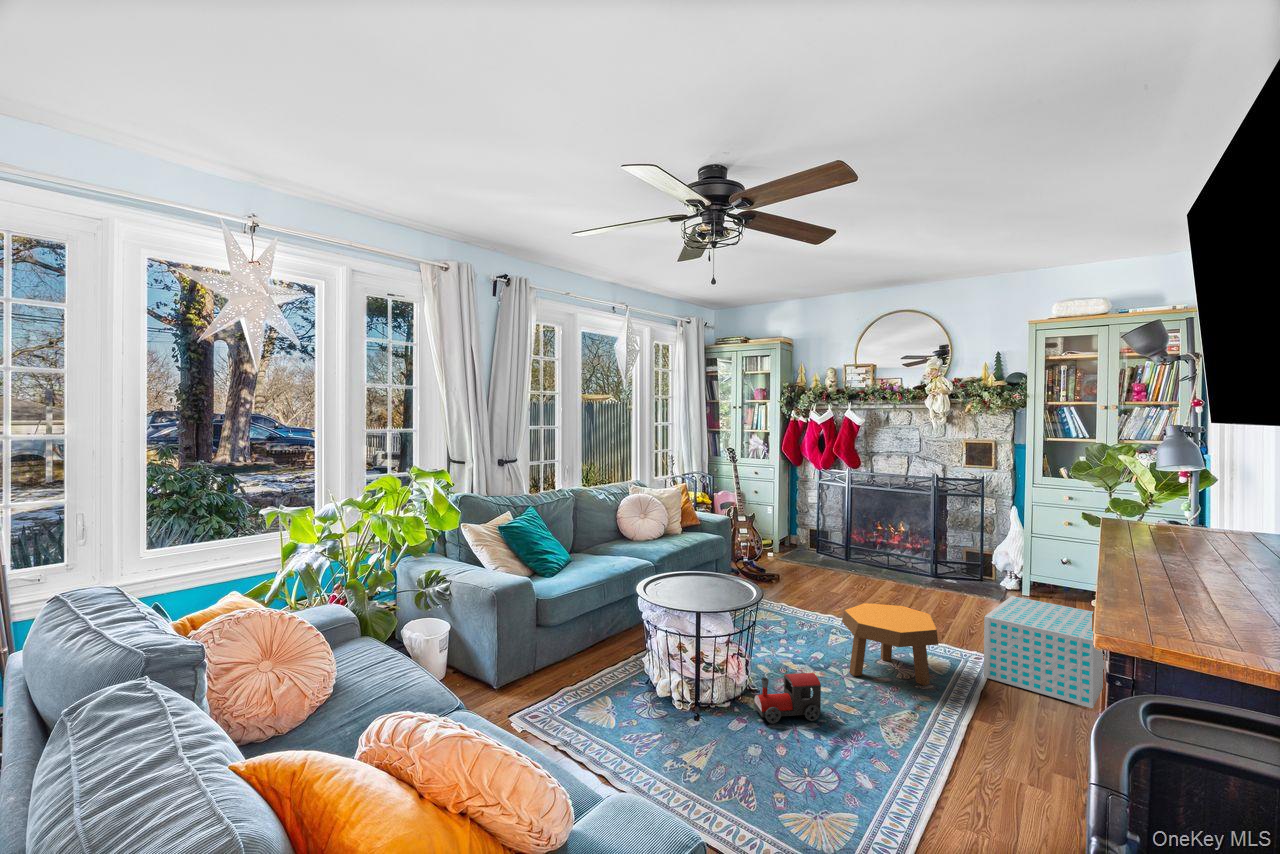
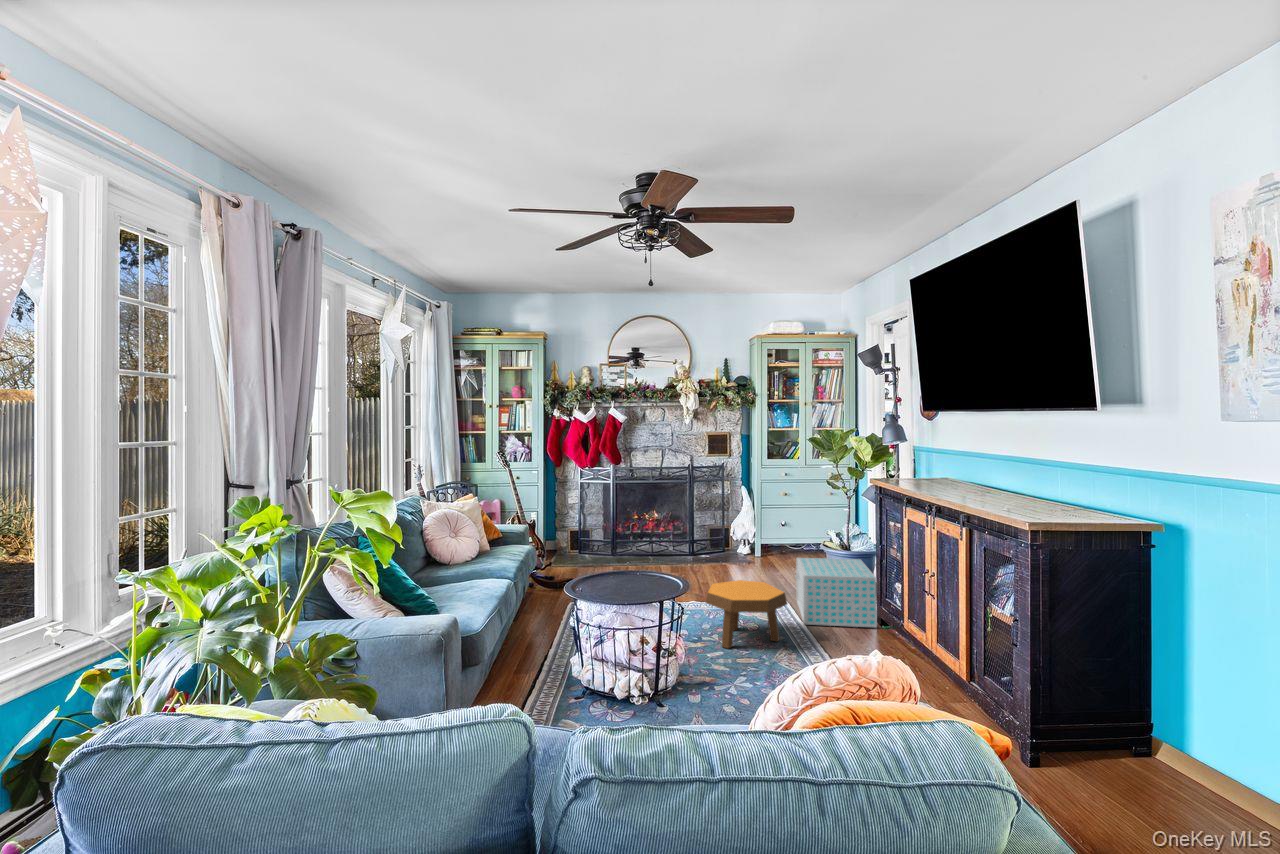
toy train: present [754,673,821,723] -> none [690,650,745,705]

